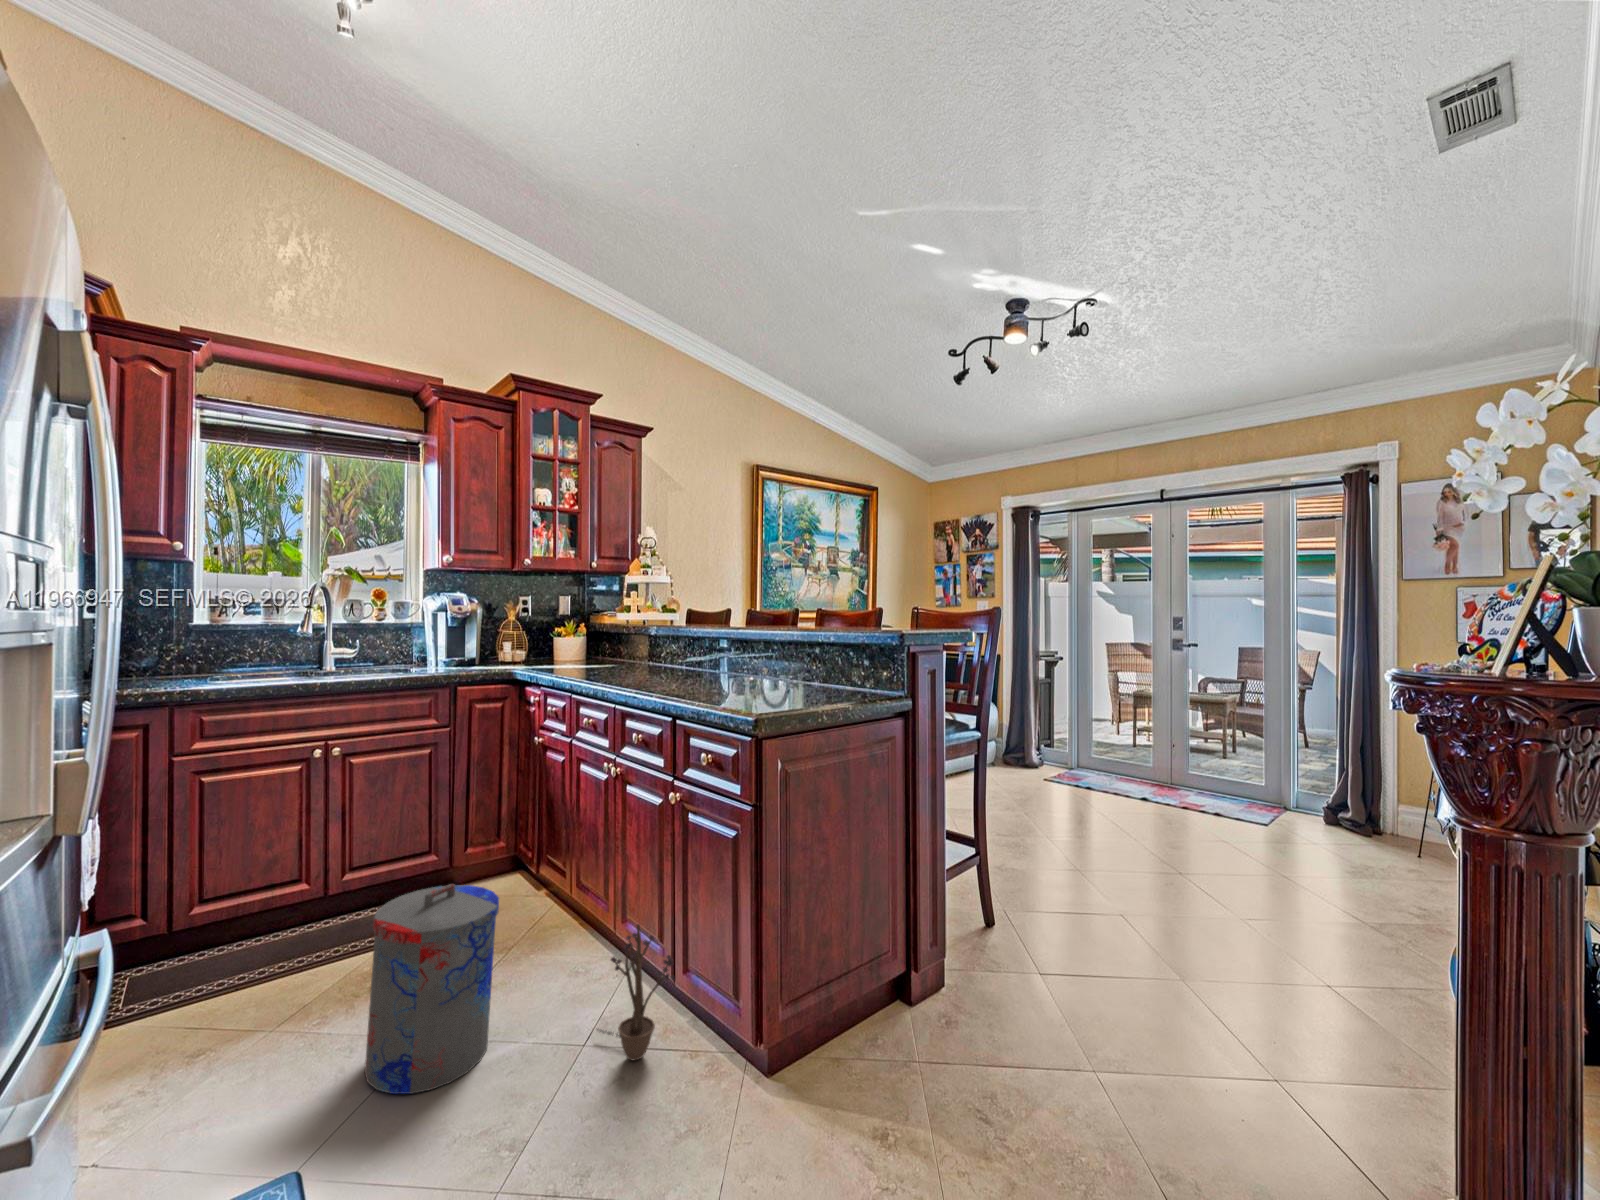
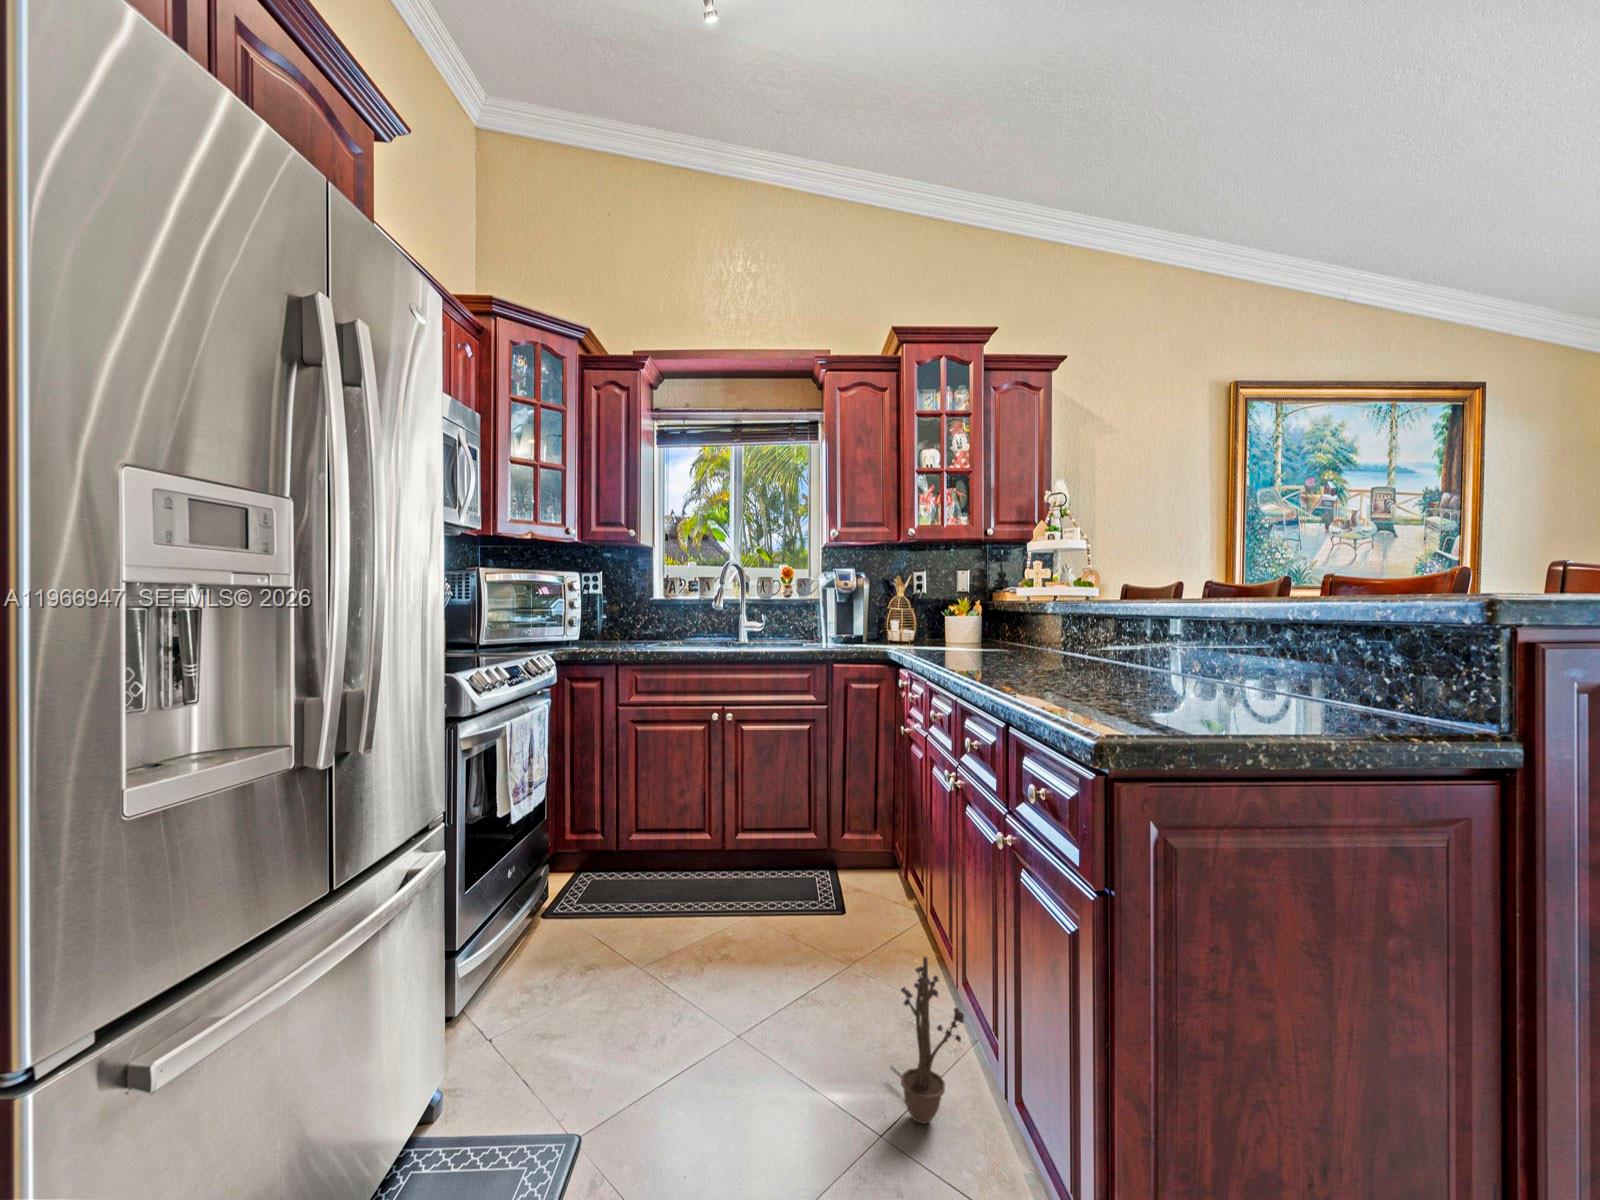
trash can: present [365,884,499,1094] -> none [683,857,801,1060]

